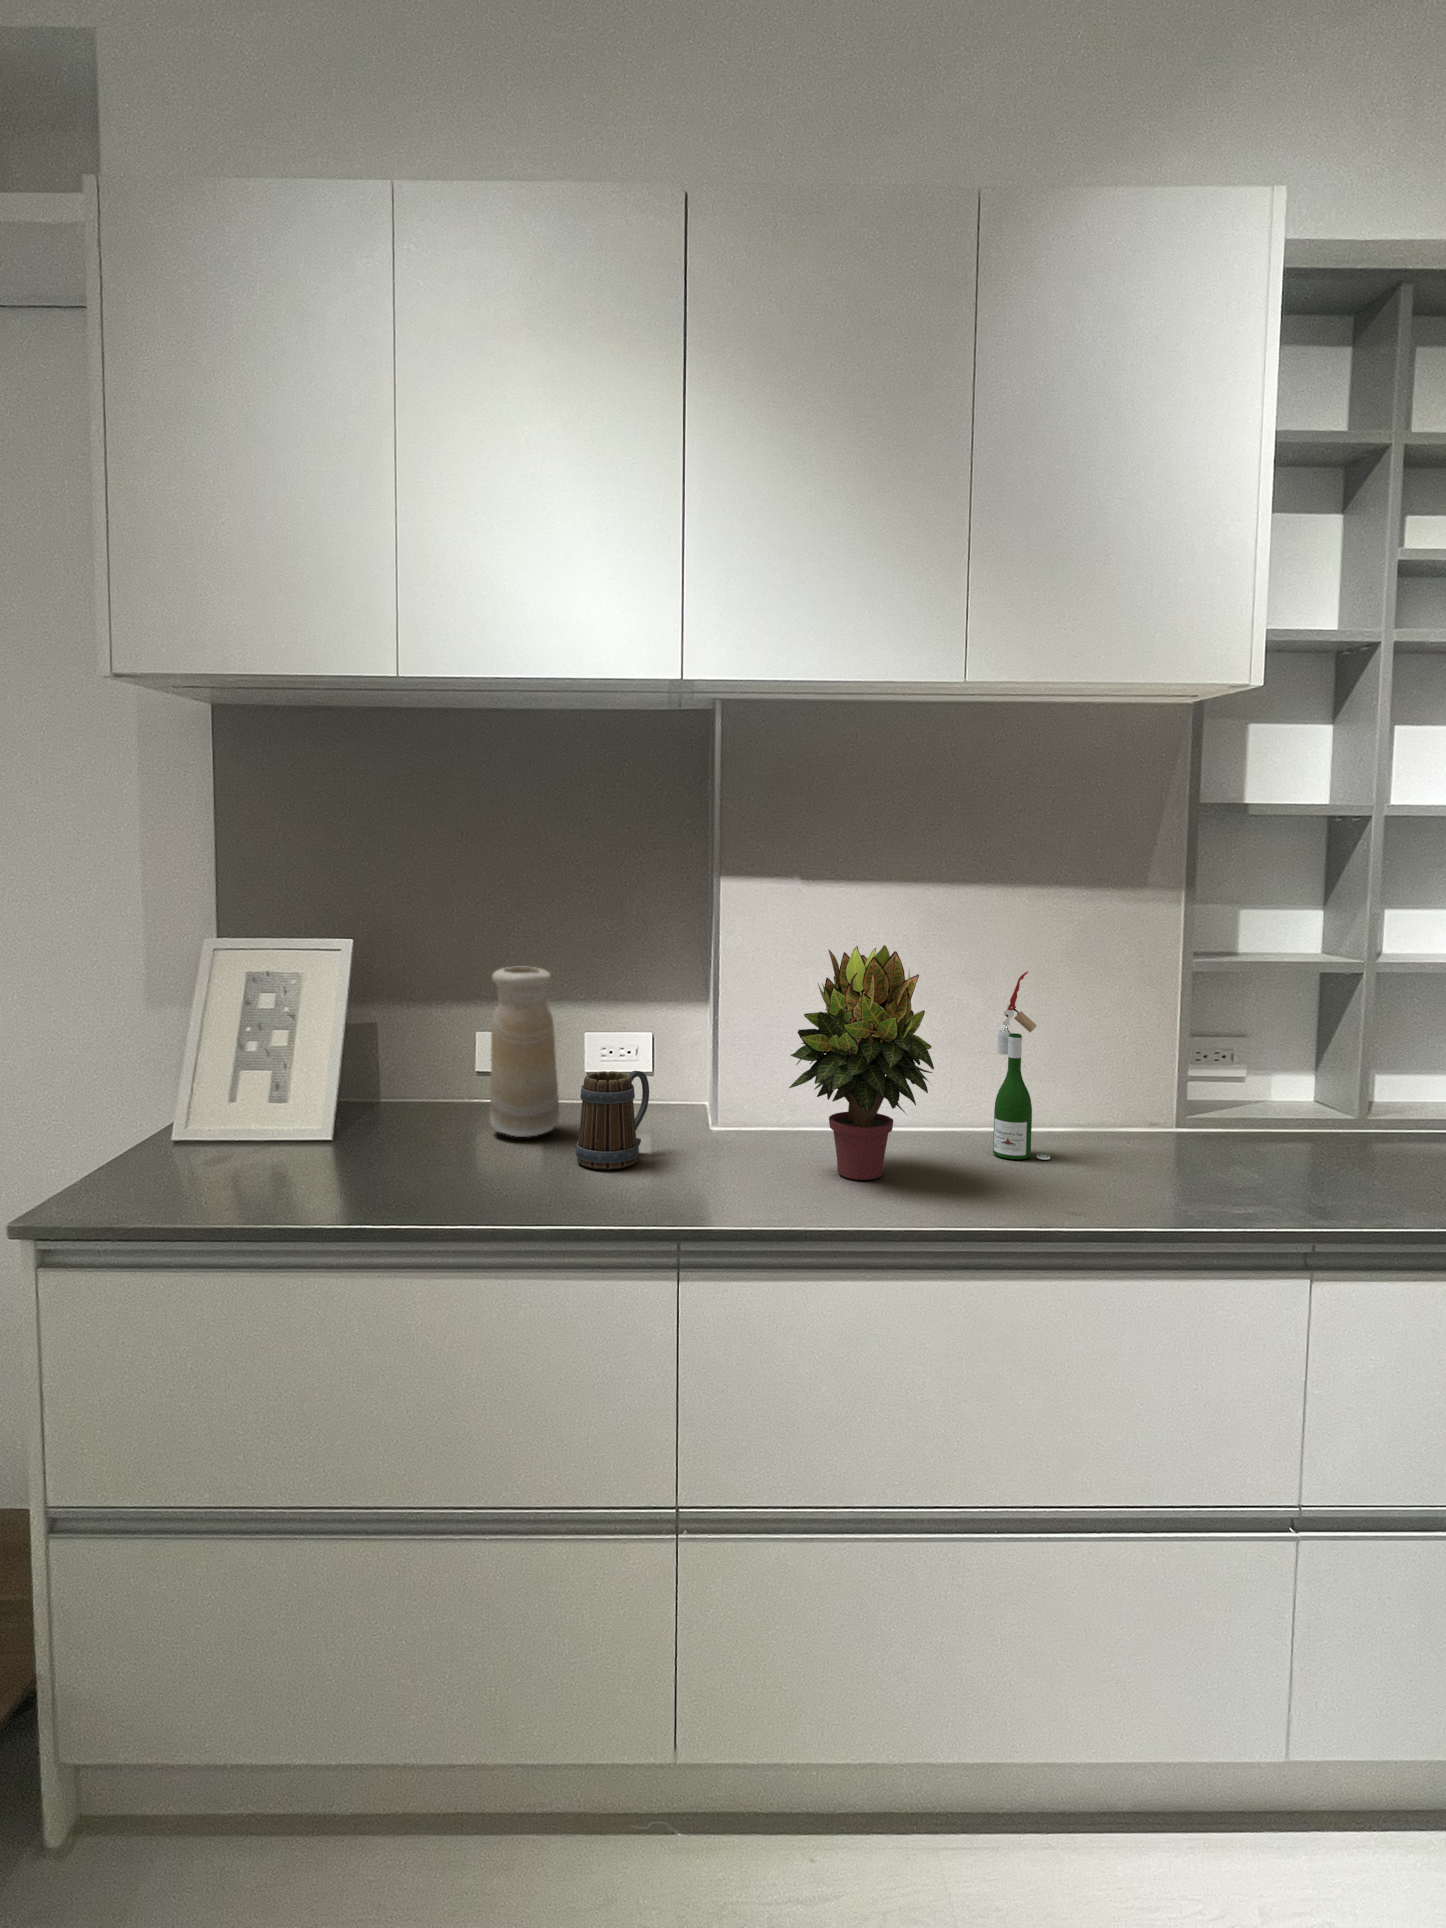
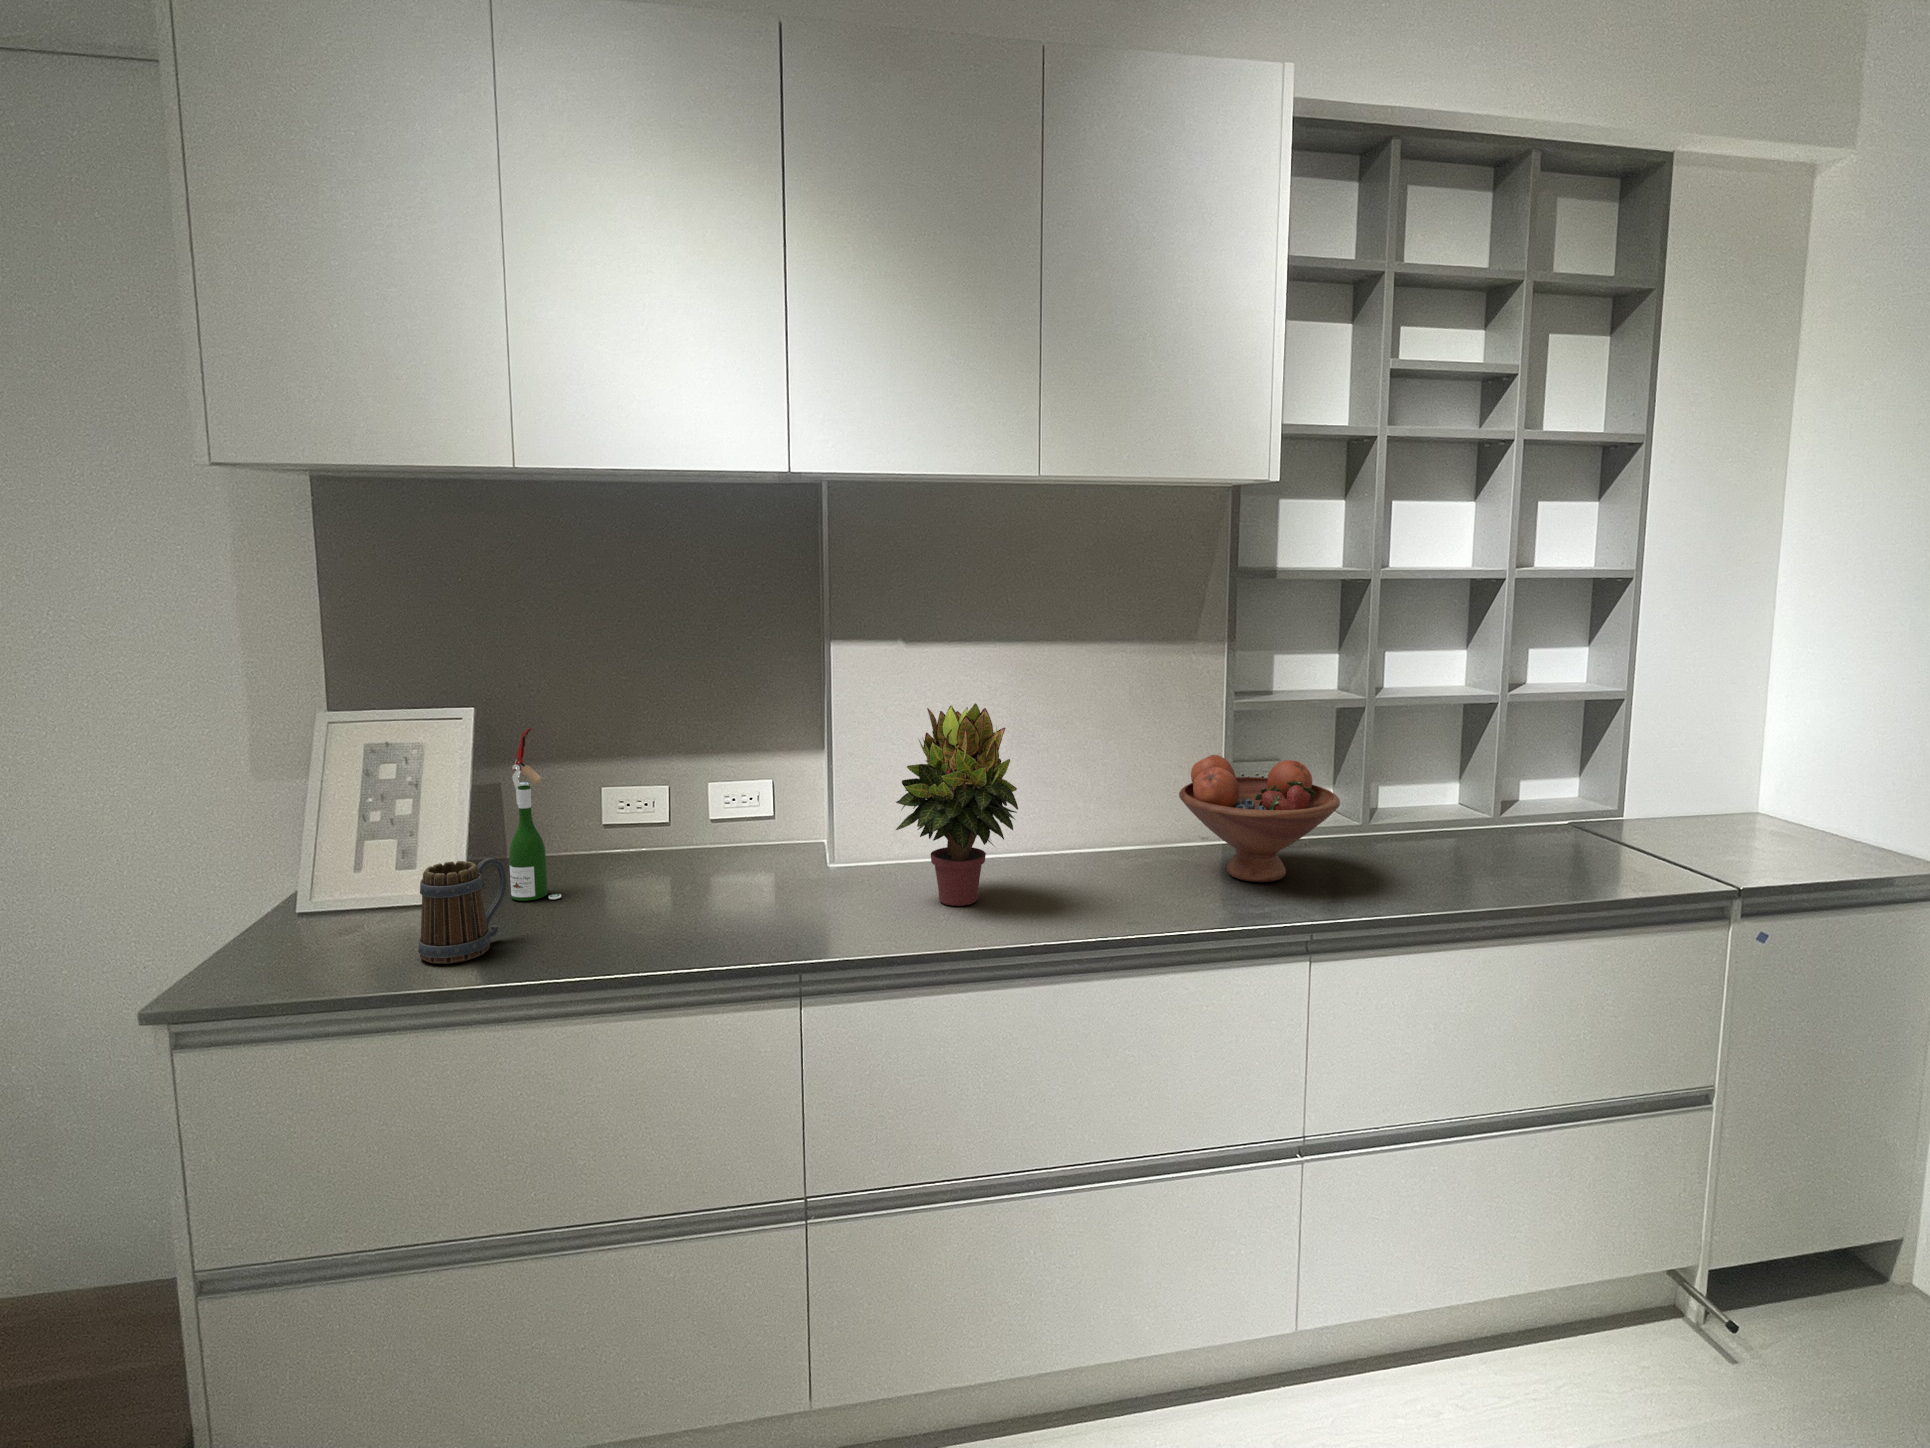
vase: present [490,967,559,1137] -> none [617,729,686,885]
wine bottle: present [993,971,1050,1160] -> present [509,728,561,901]
fruit bowl: none [1128,1020,1341,1177] -> present [1179,755,1340,882]
mug: present [576,1071,649,1169] -> present [418,858,507,964]

